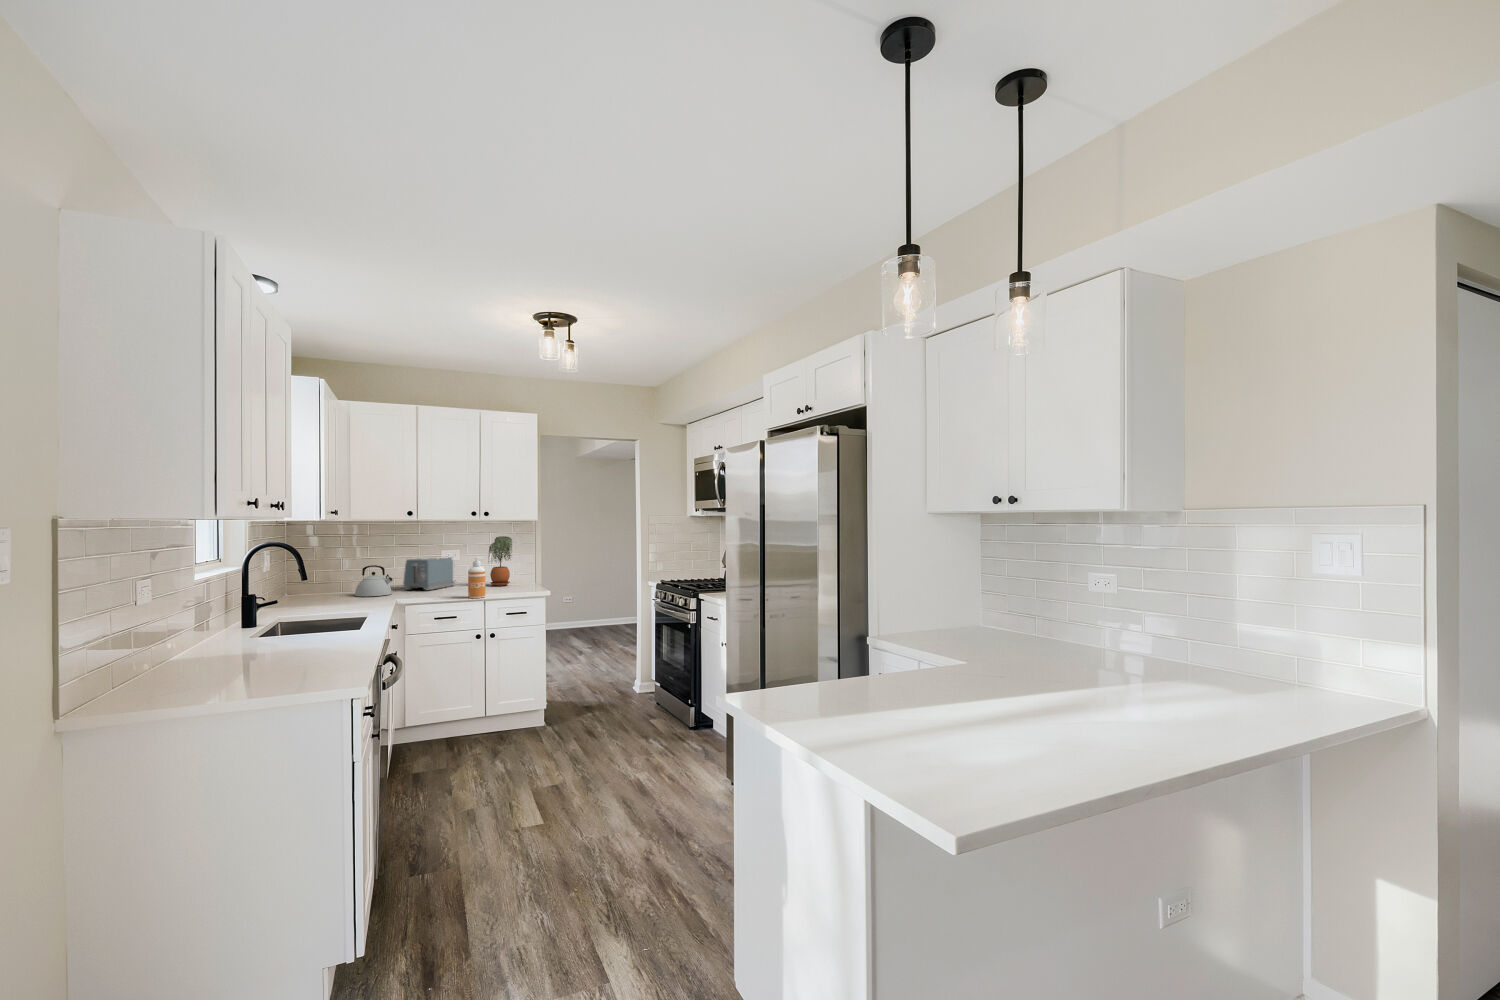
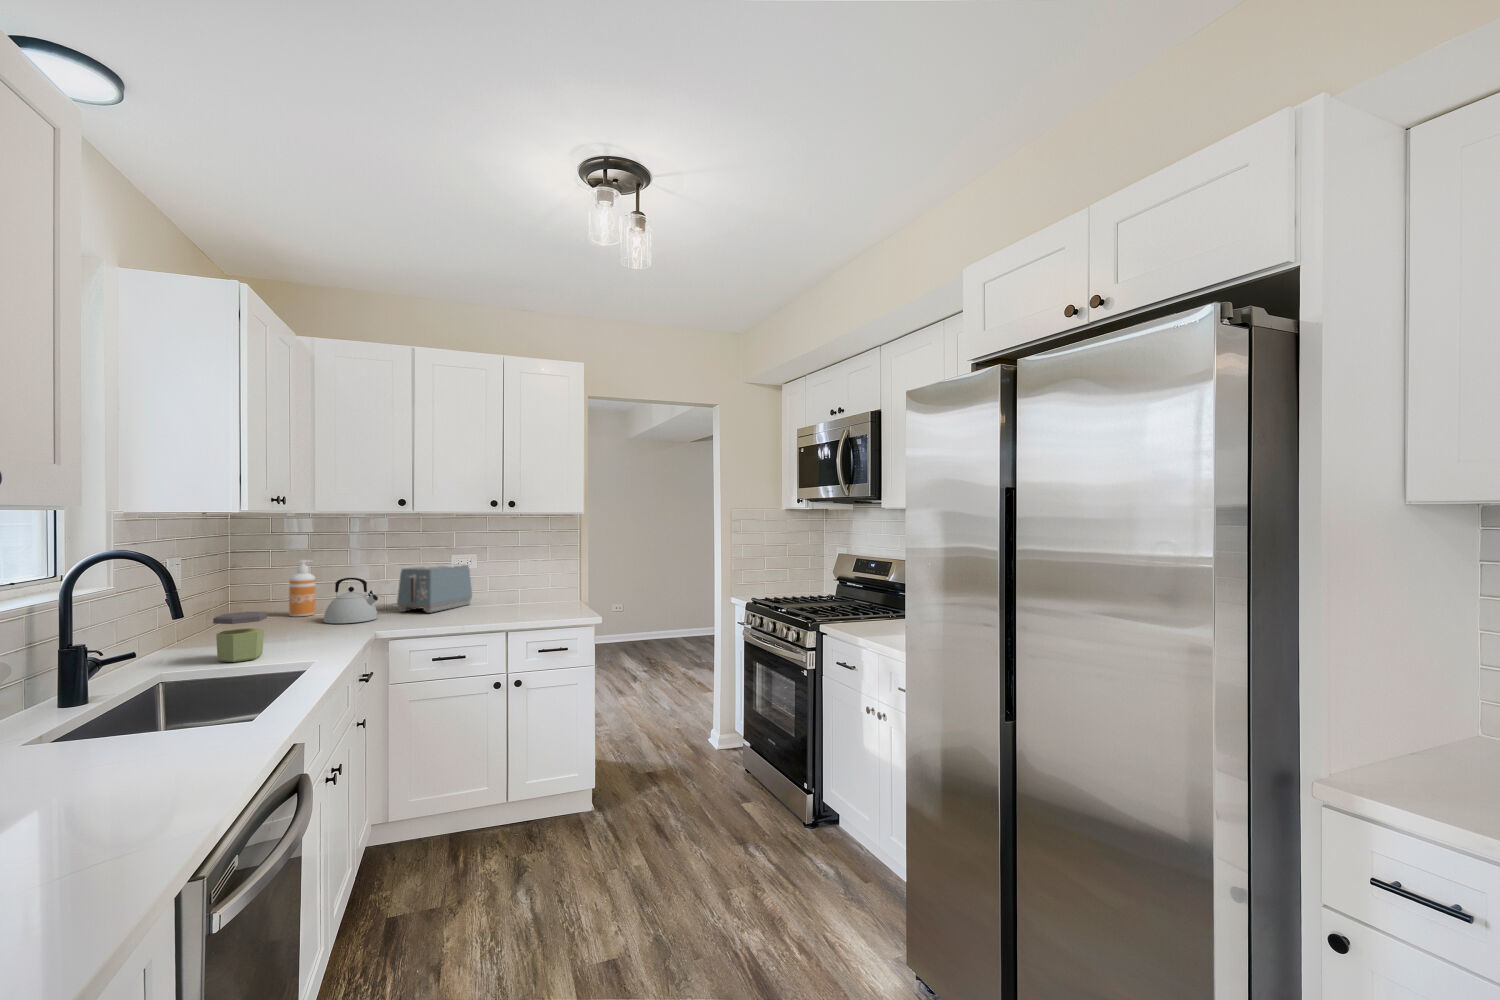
potted plant: present [488,536,512,586] -> none [515,536,551,605]
soap dispenser: present [468,557,485,598] -> present [289,560,315,616]
jar: none [303,584,334,615] -> present [213,612,267,662]

